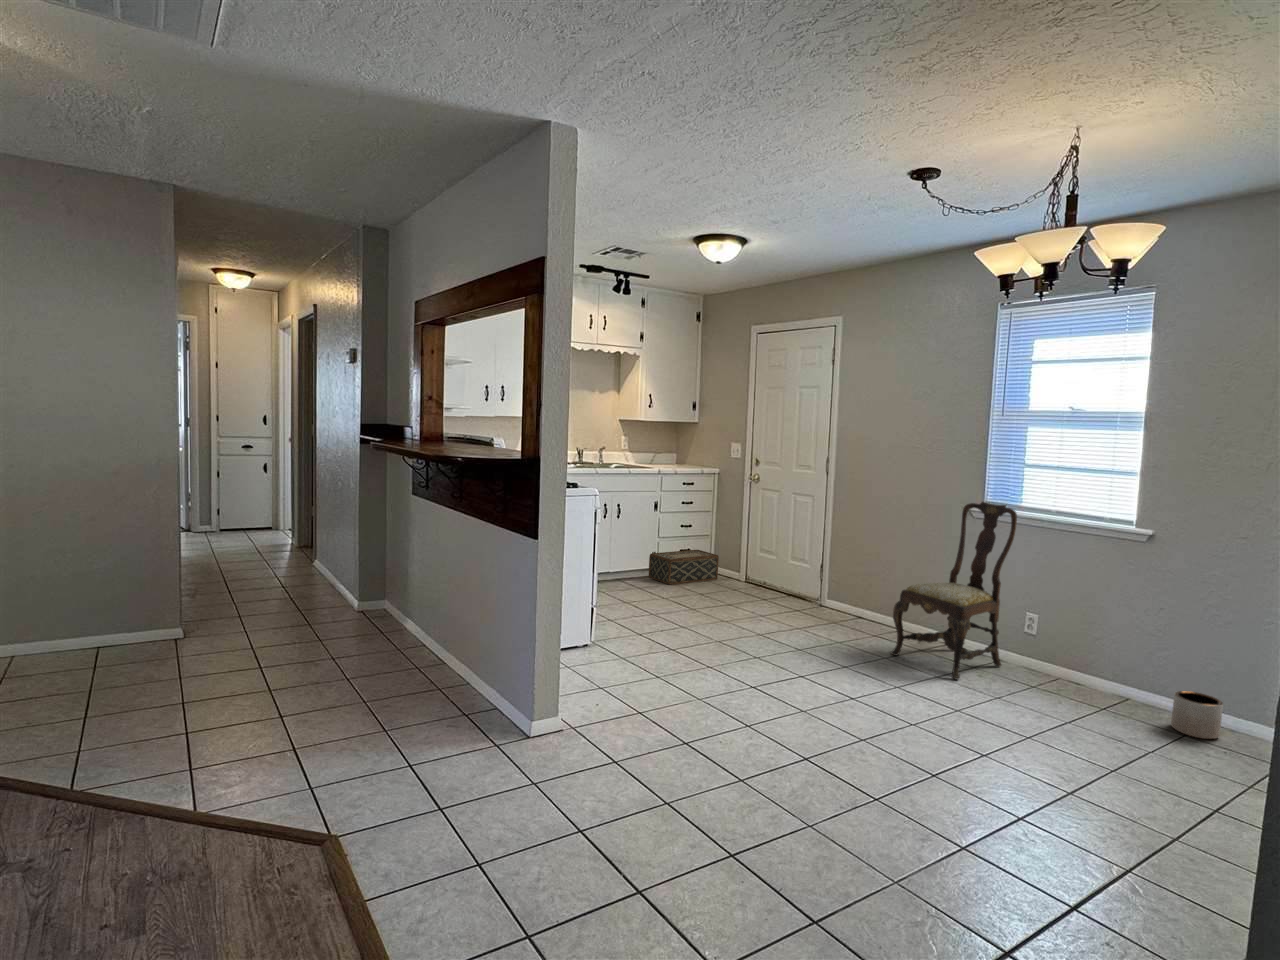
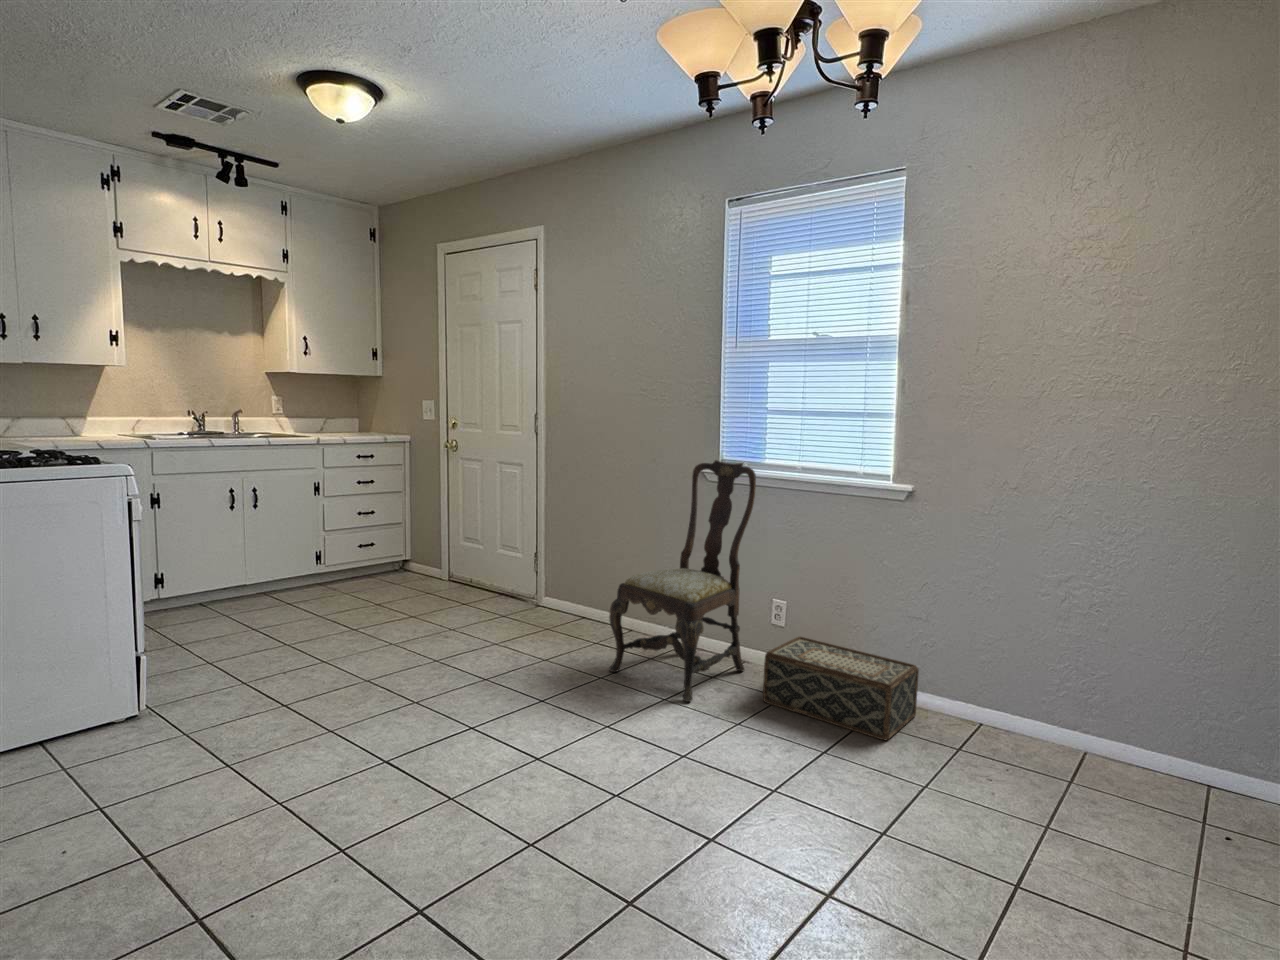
woven basket: present [649,550,719,585] -> present [763,637,919,740]
planter: present [1171,691,1223,739] -> none [942,689,1000,752]

